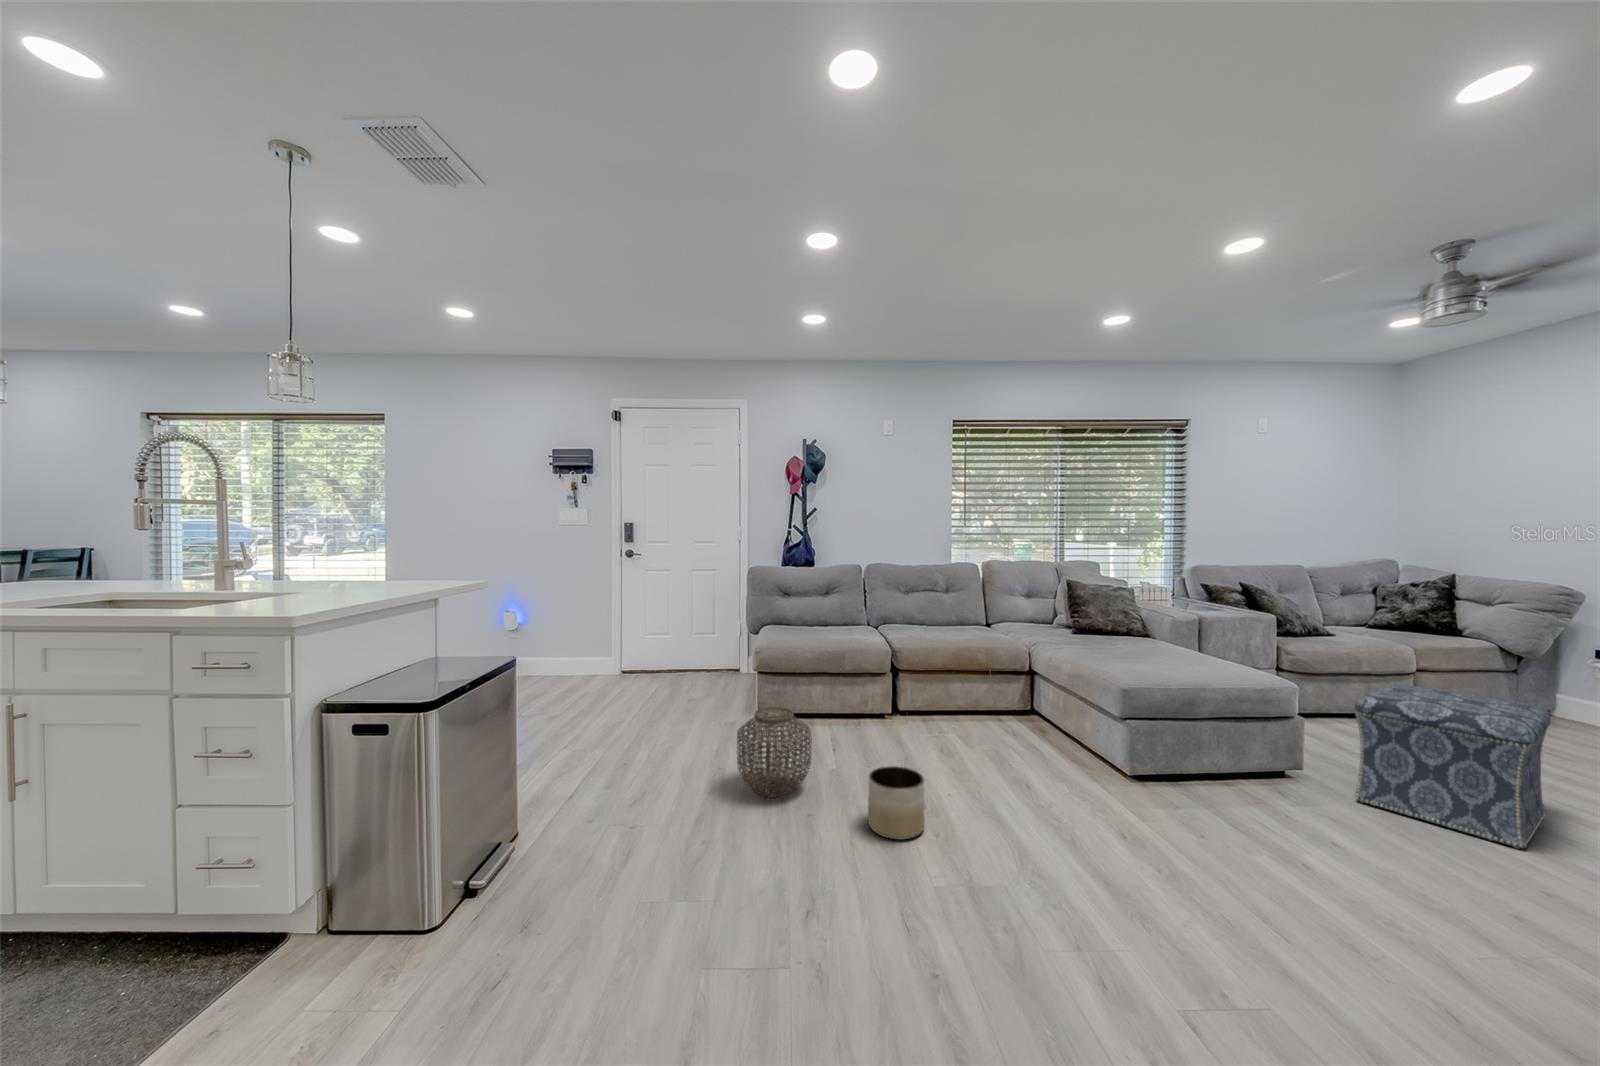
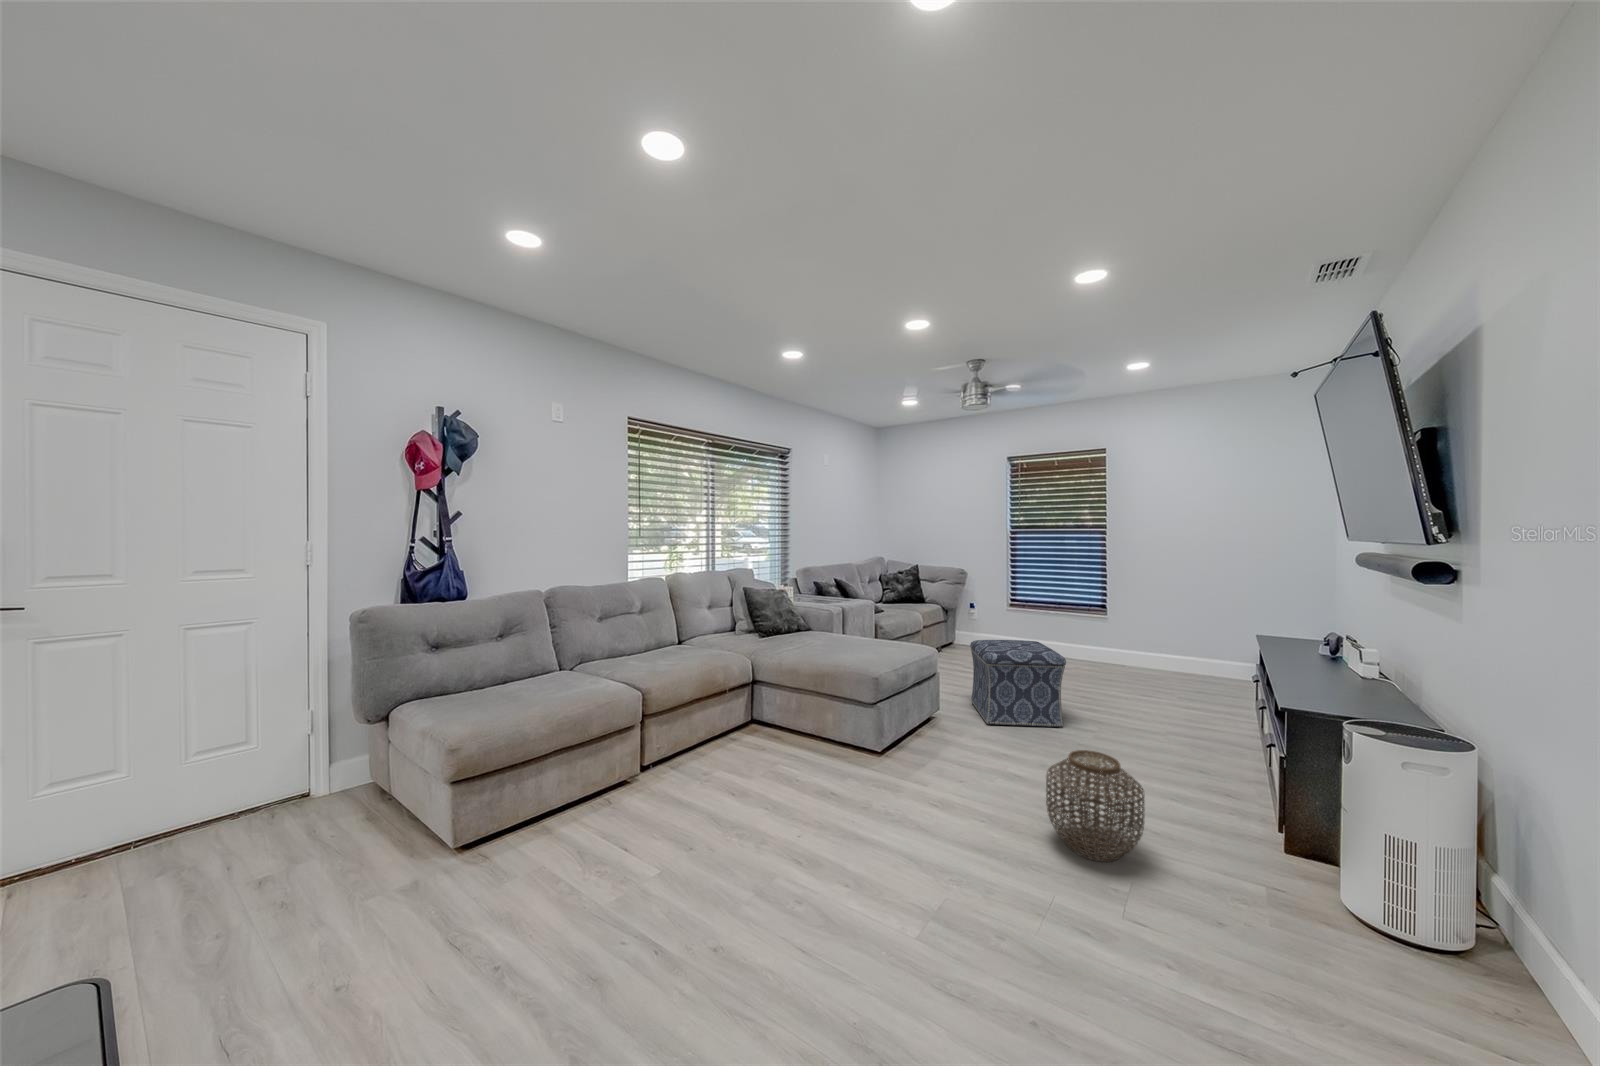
woven basket: present [737,707,812,798] -> present [1046,750,1145,862]
planter: present [868,766,925,840] -> none [800,837,869,940]

